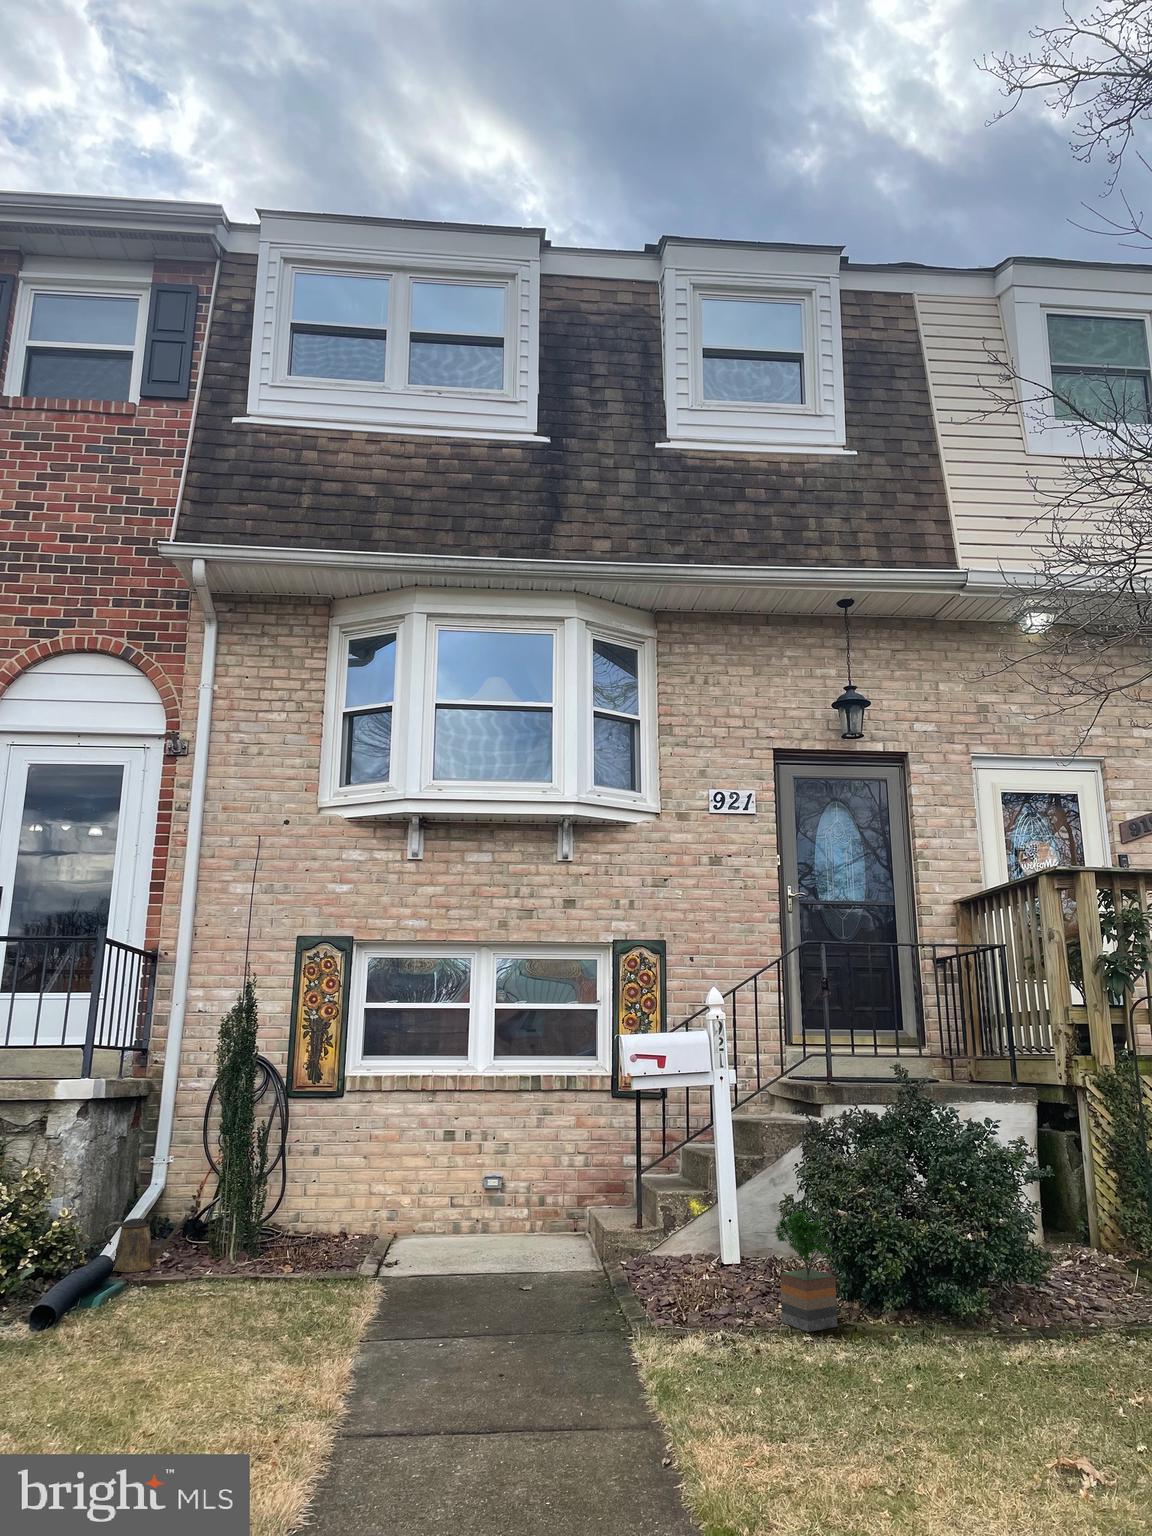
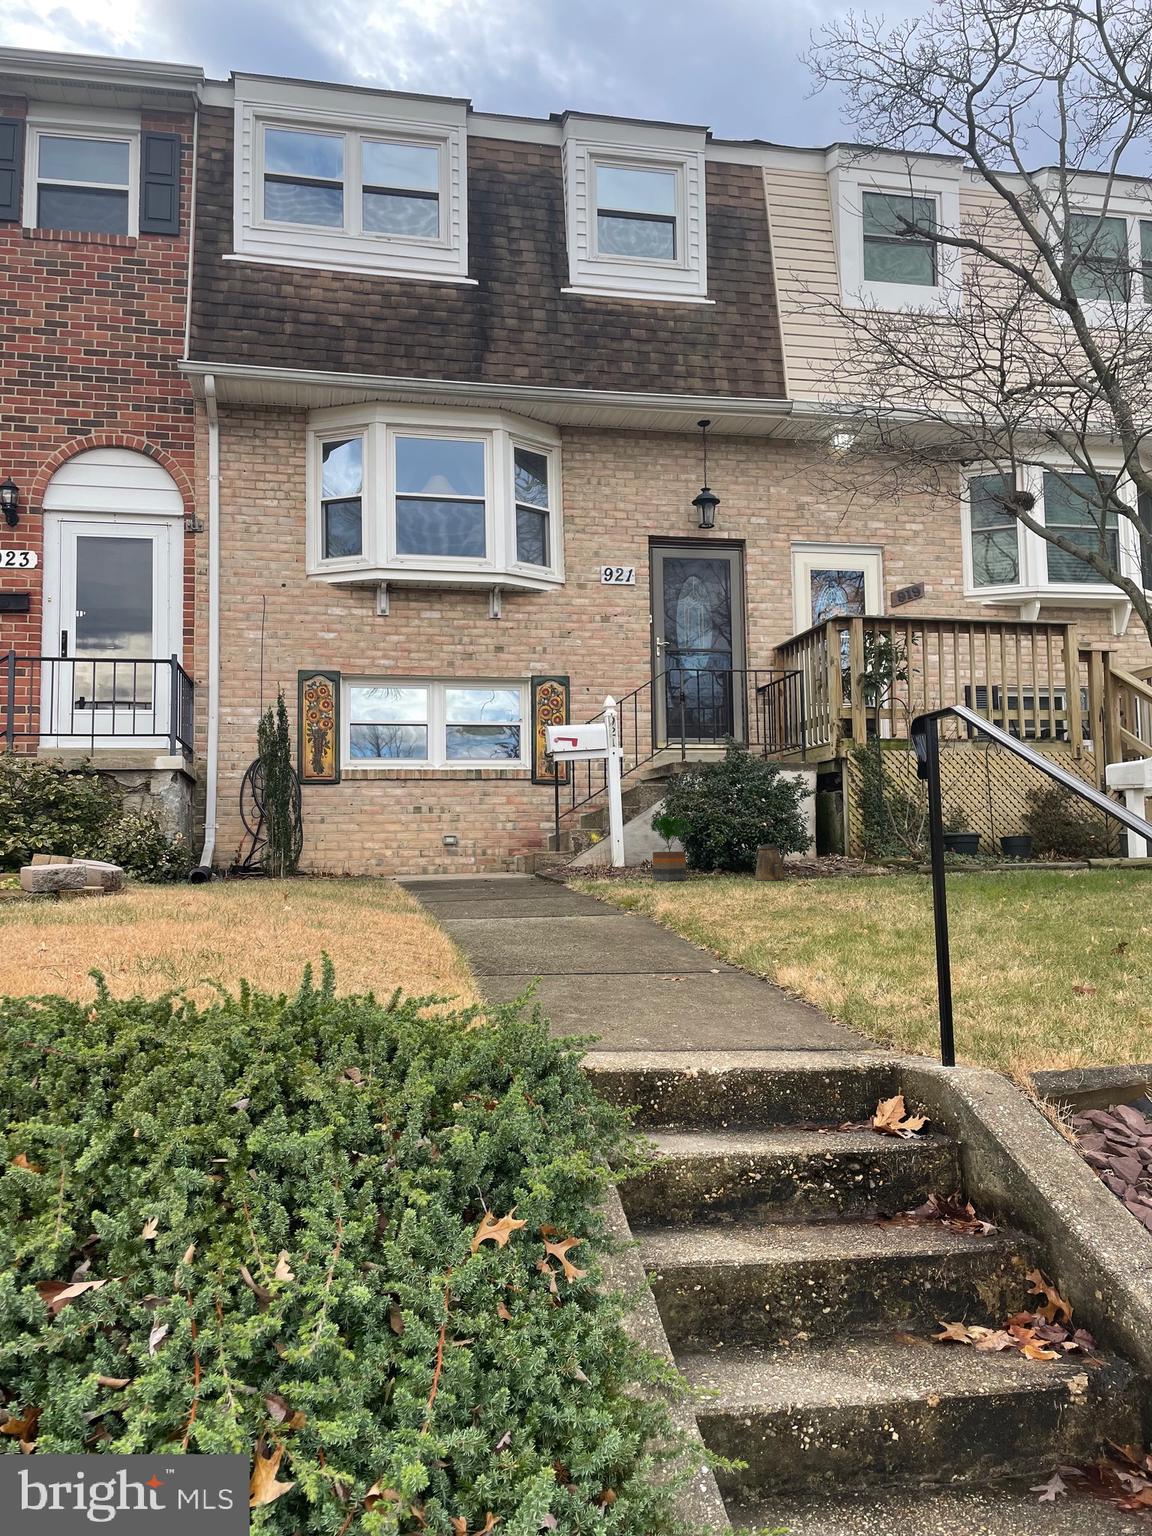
watering can: present [103,1212,195,1272] -> present [755,840,790,880]

